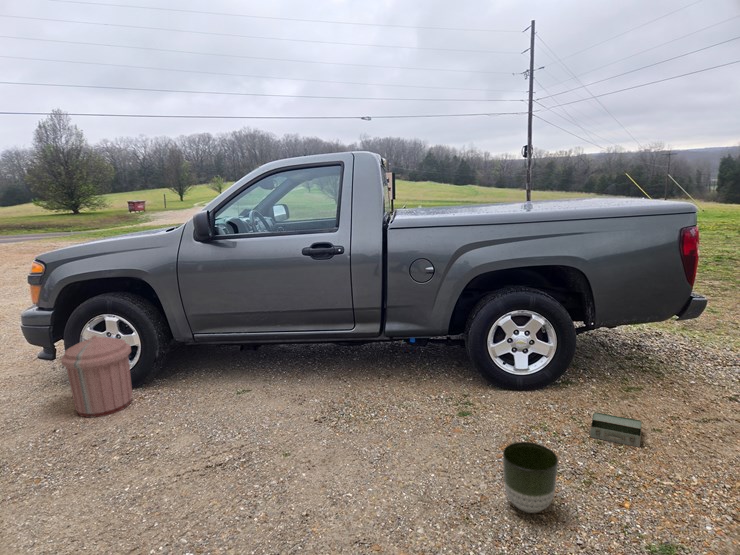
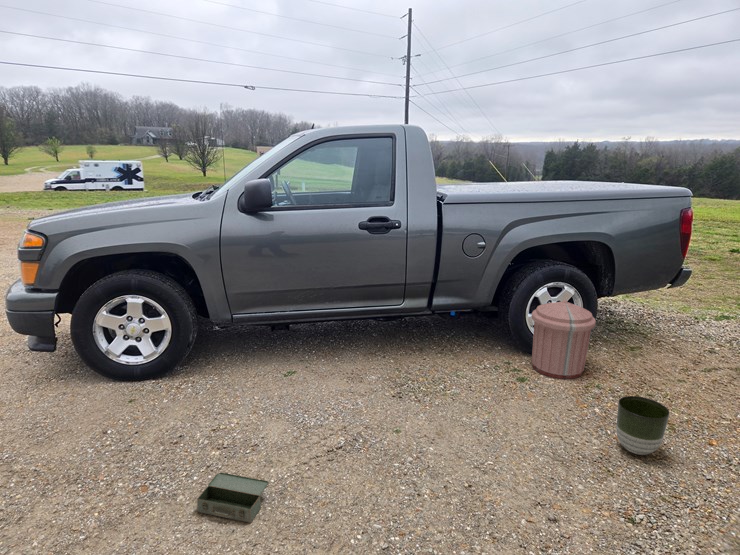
trash can: present [61,335,132,418] -> present [532,300,596,379]
toolbox: present [590,412,642,447] -> present [197,472,269,523]

